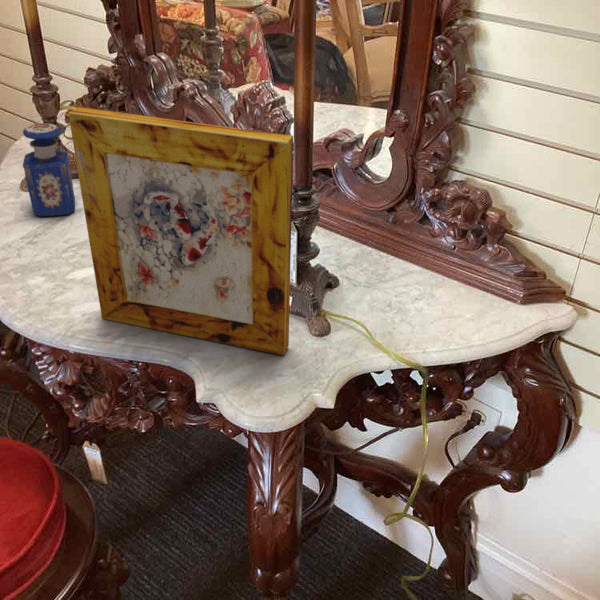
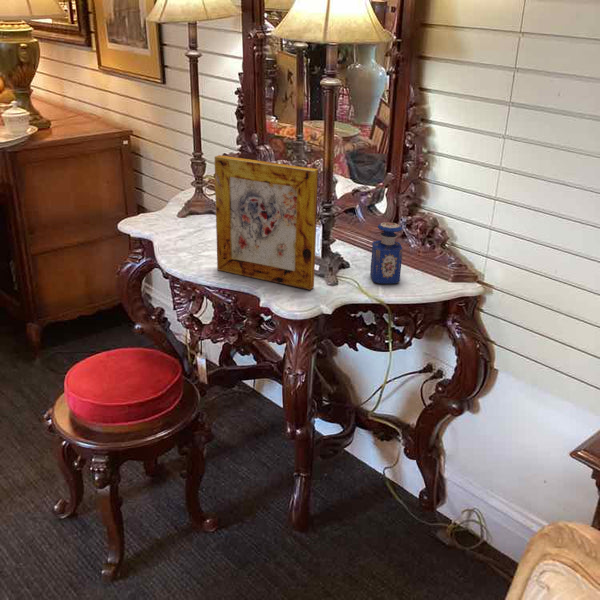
perfume bottle: present [23,123,75,216] -> present [370,222,402,283]

